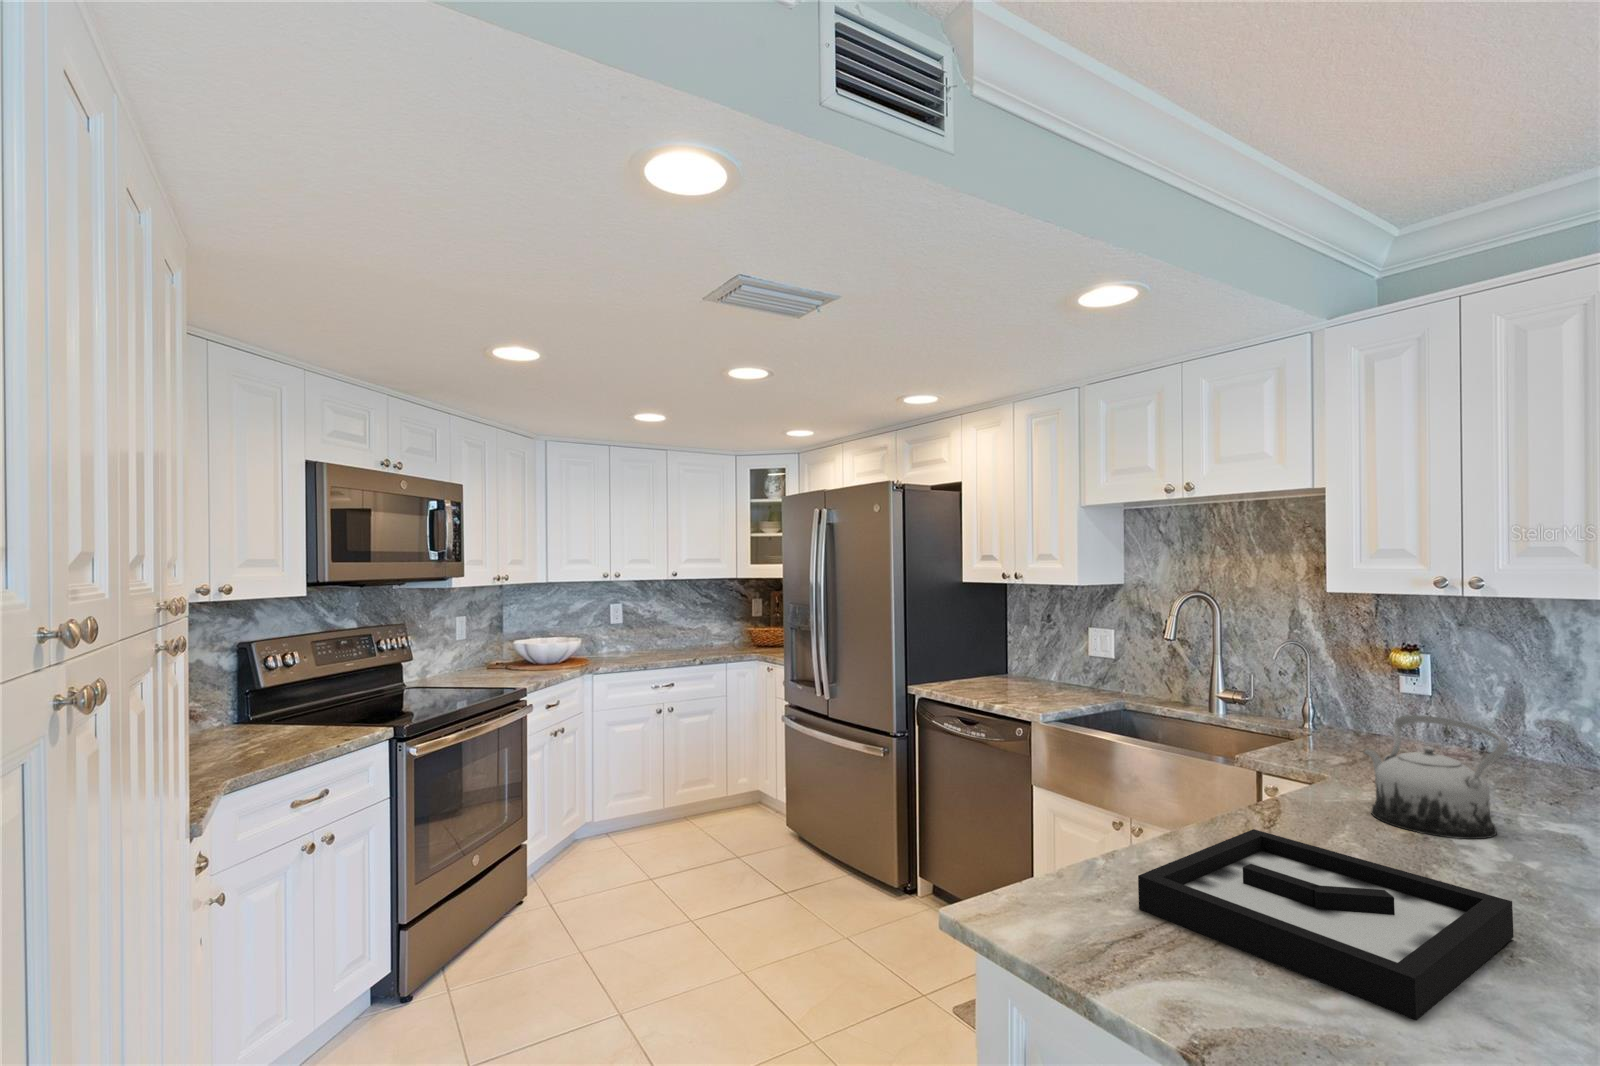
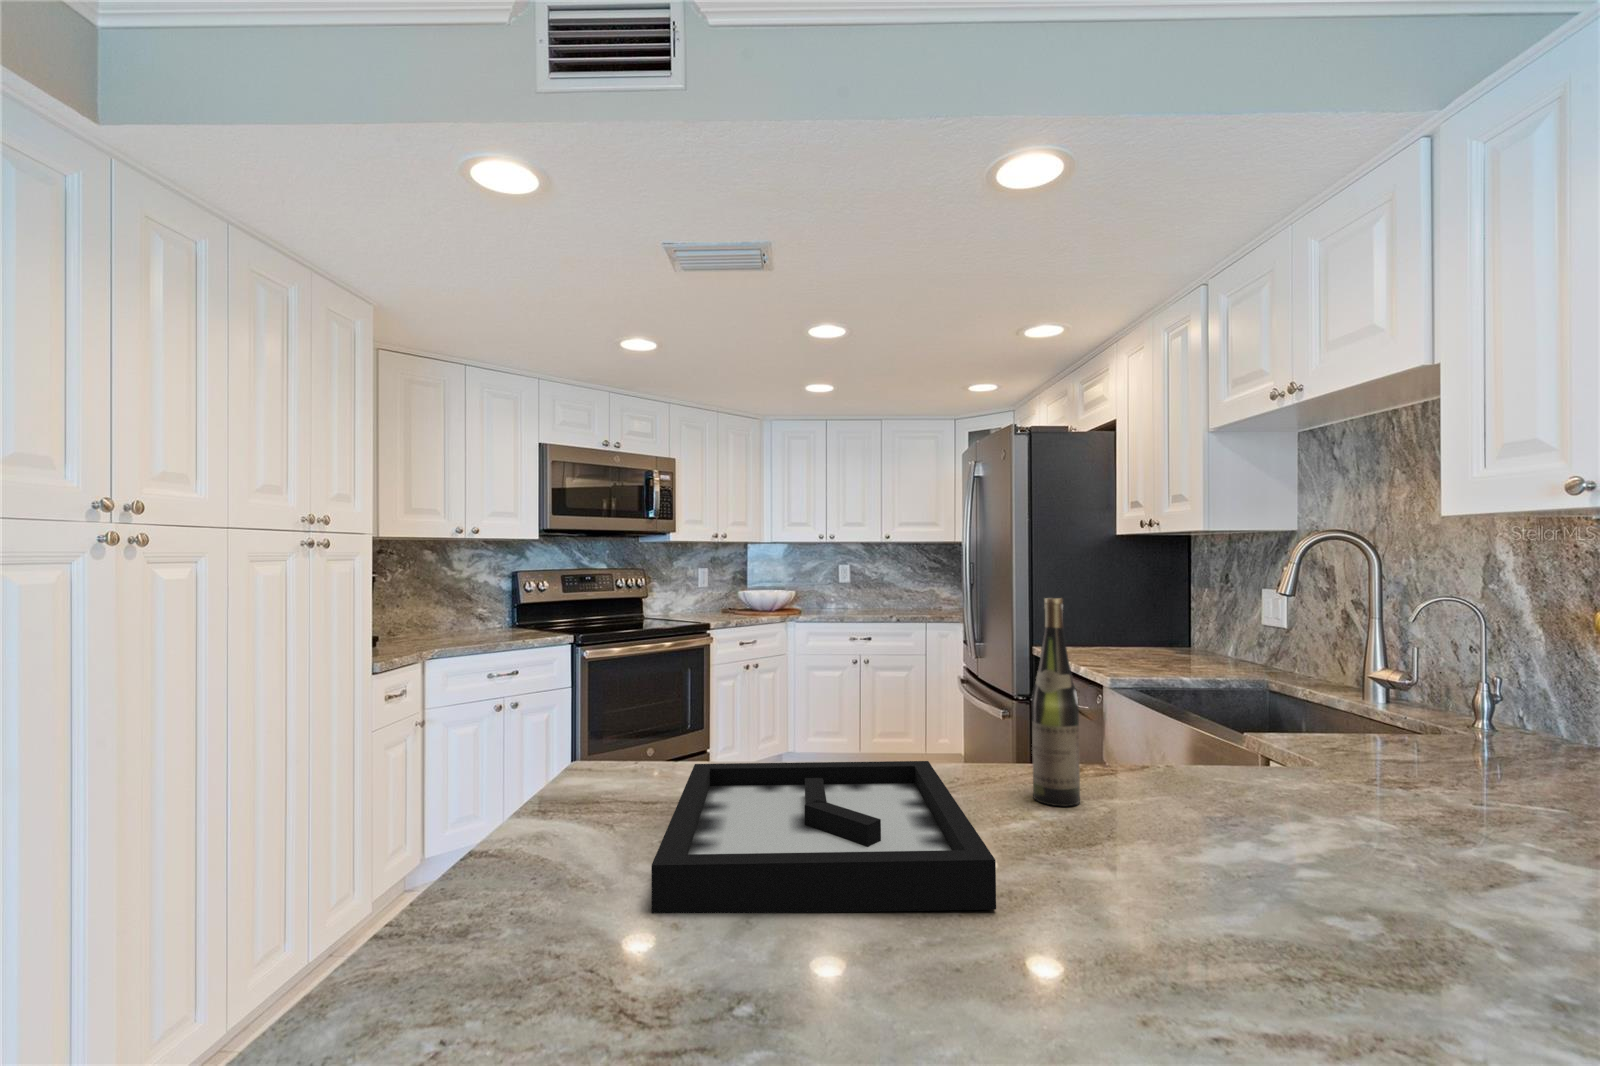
wine bottle: none [1284,682,1328,846] -> present [1032,598,1080,806]
teapot: present [1364,715,1508,839] -> none [1235,670,1414,851]

